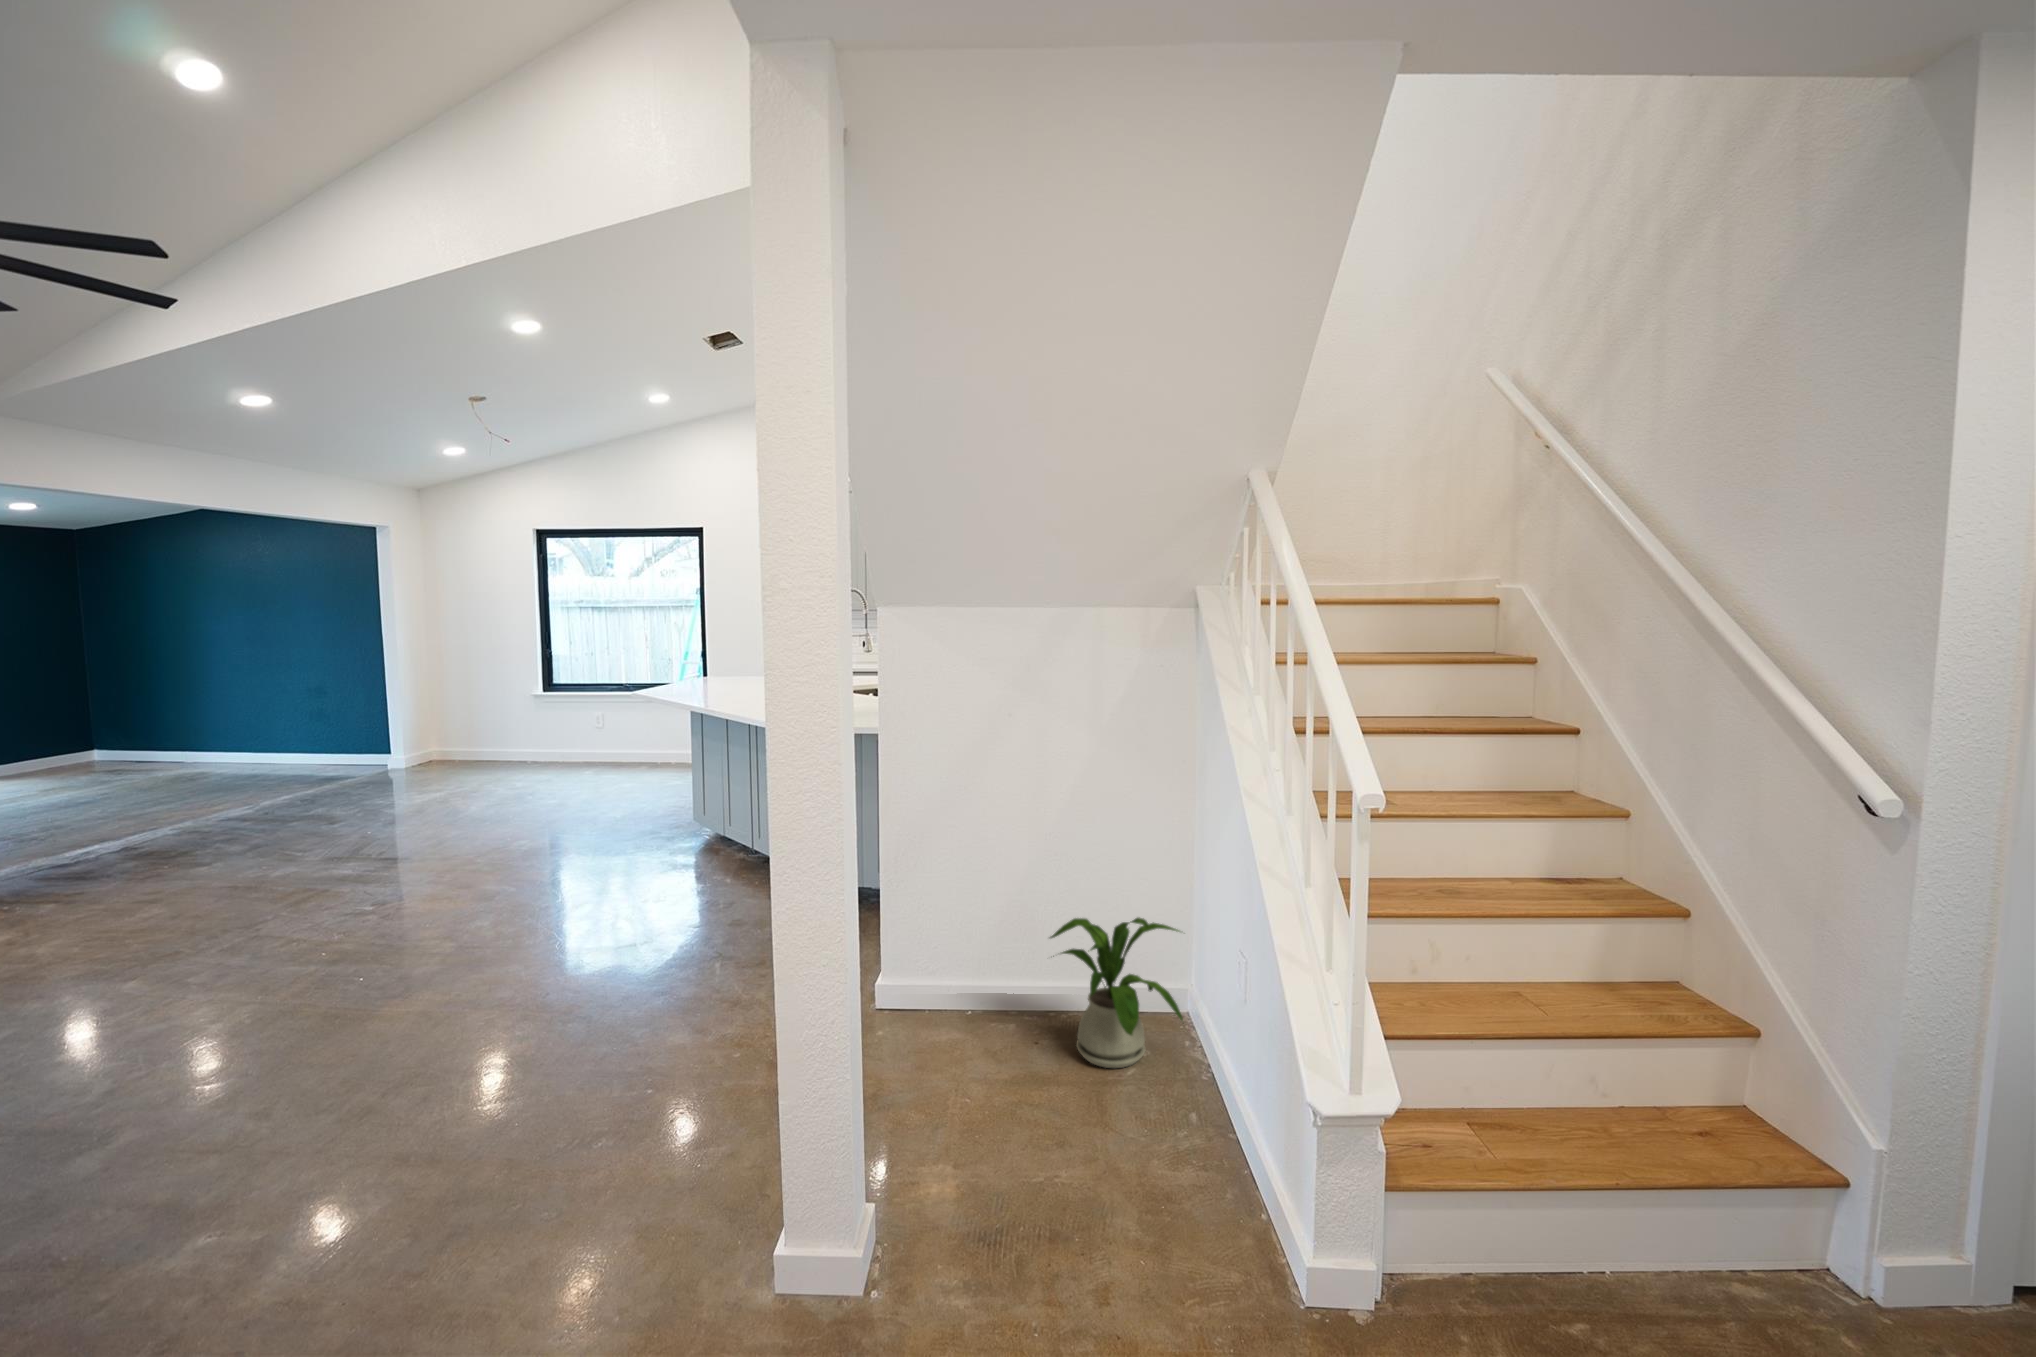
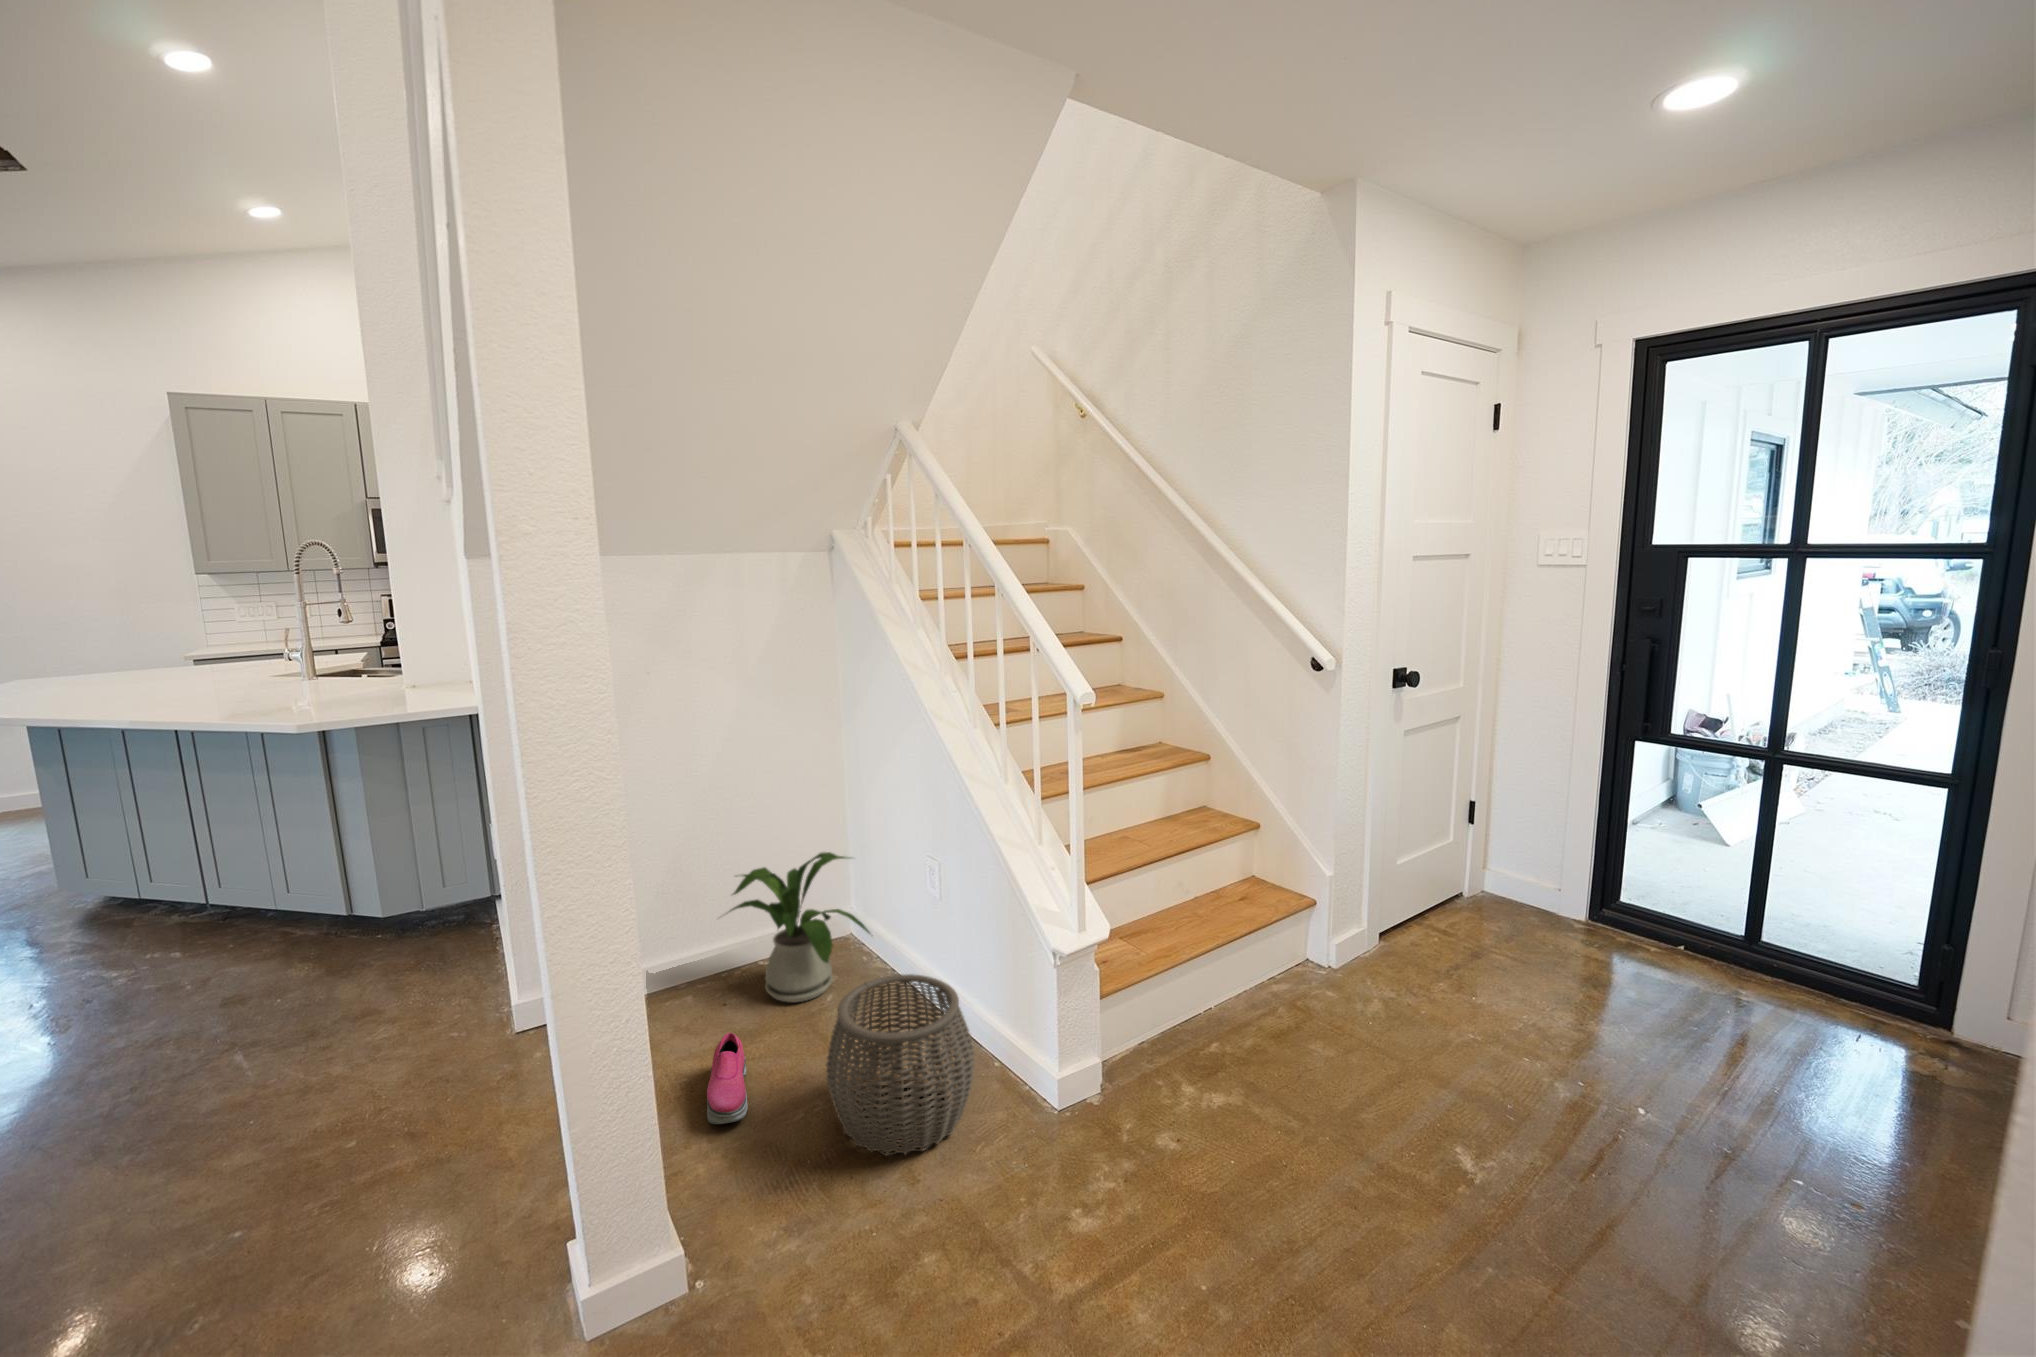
woven basket: none [1053,1066,1217,1275] -> present [826,974,975,1155]
shoe: none [962,1072,1021,1160] -> present [707,1033,748,1124]

